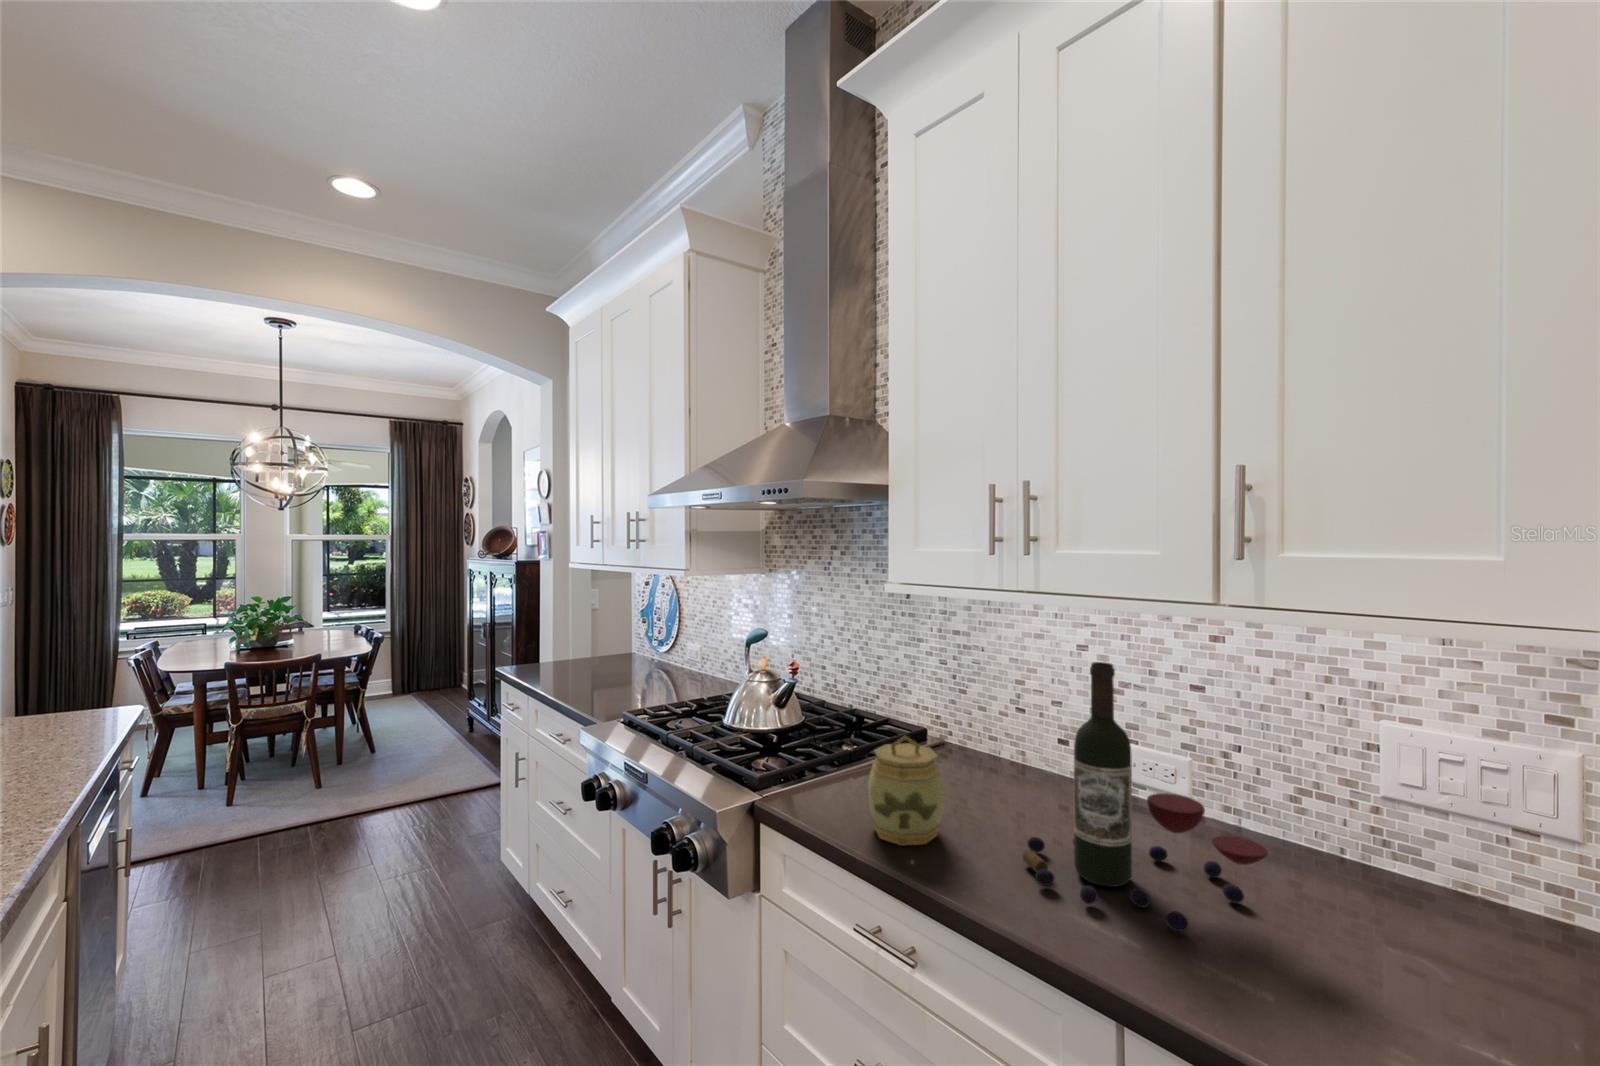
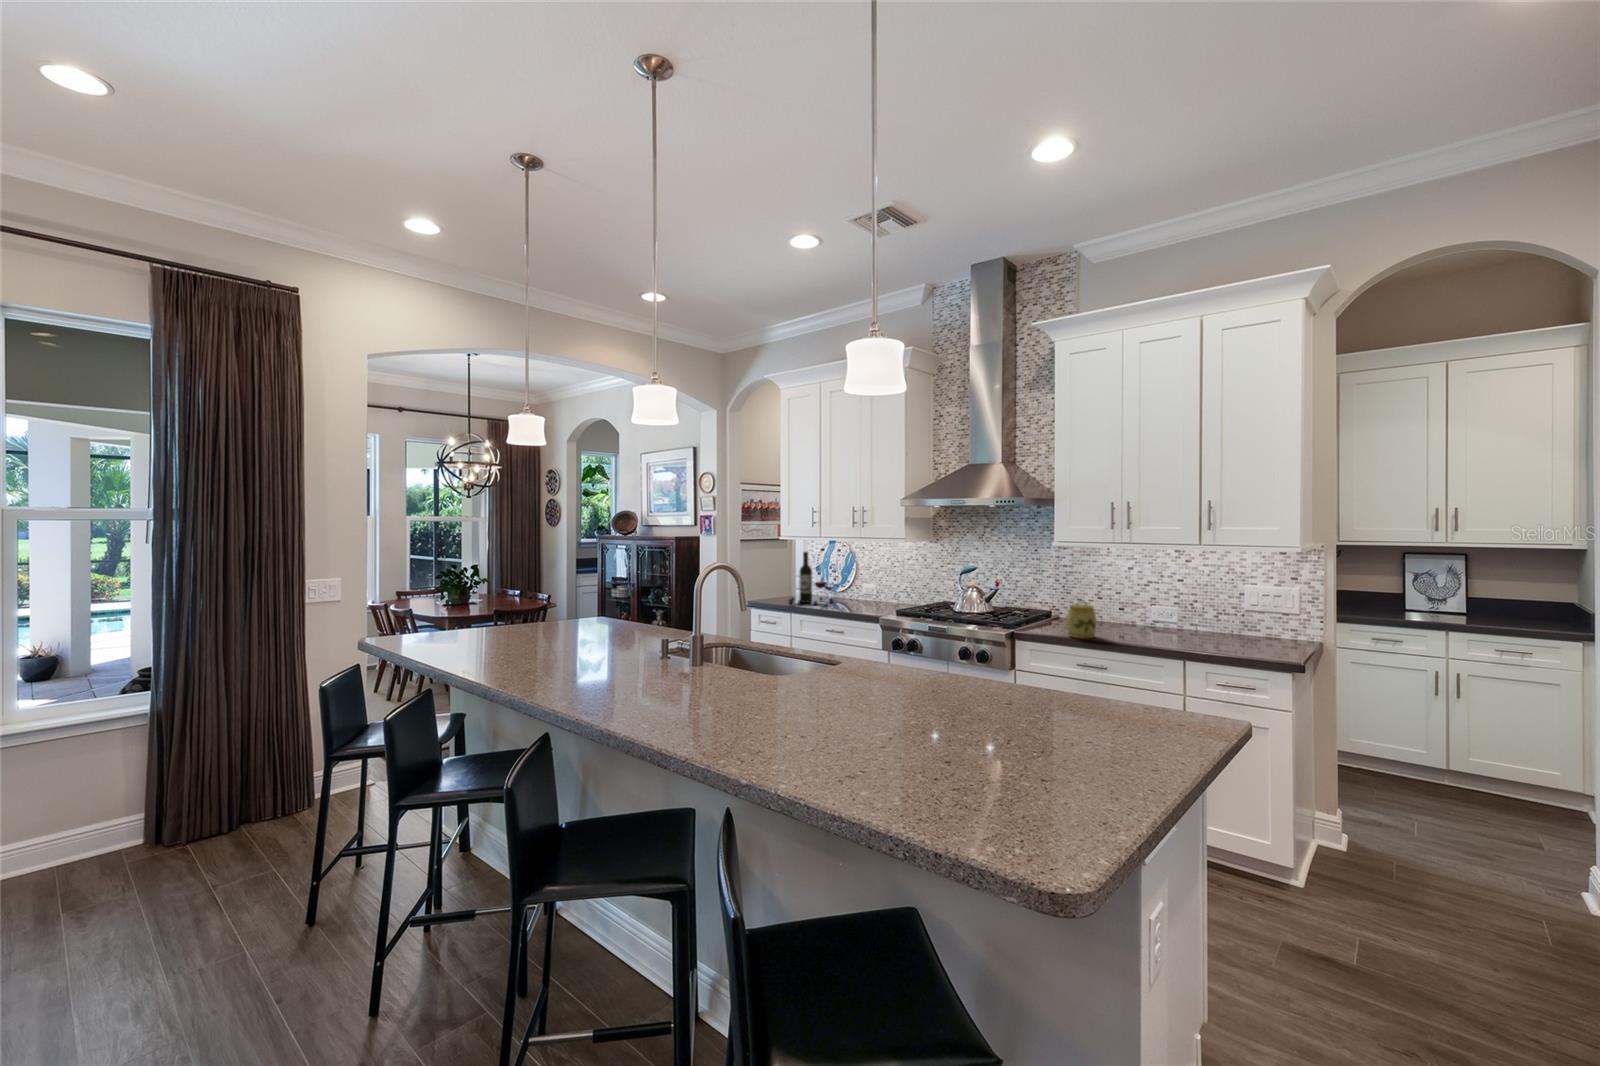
wine bottle: present [1022,662,1268,932] -> present [789,552,833,605]

